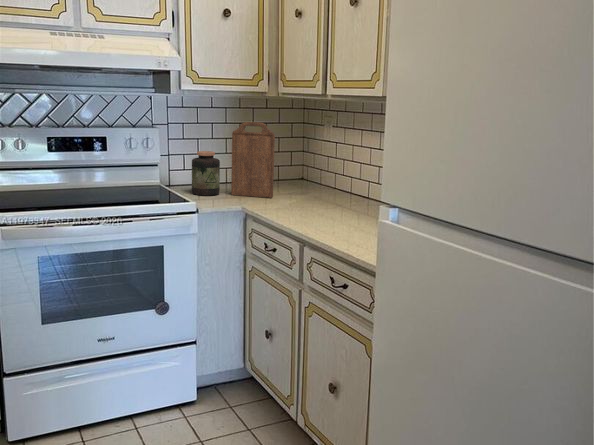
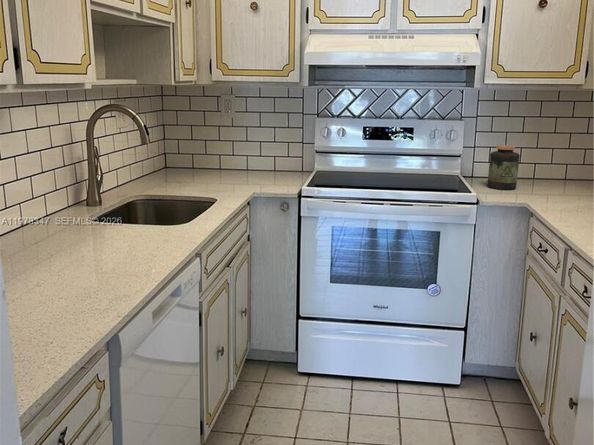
cutting board: present [231,122,275,198] -> none [528,116,582,198]

